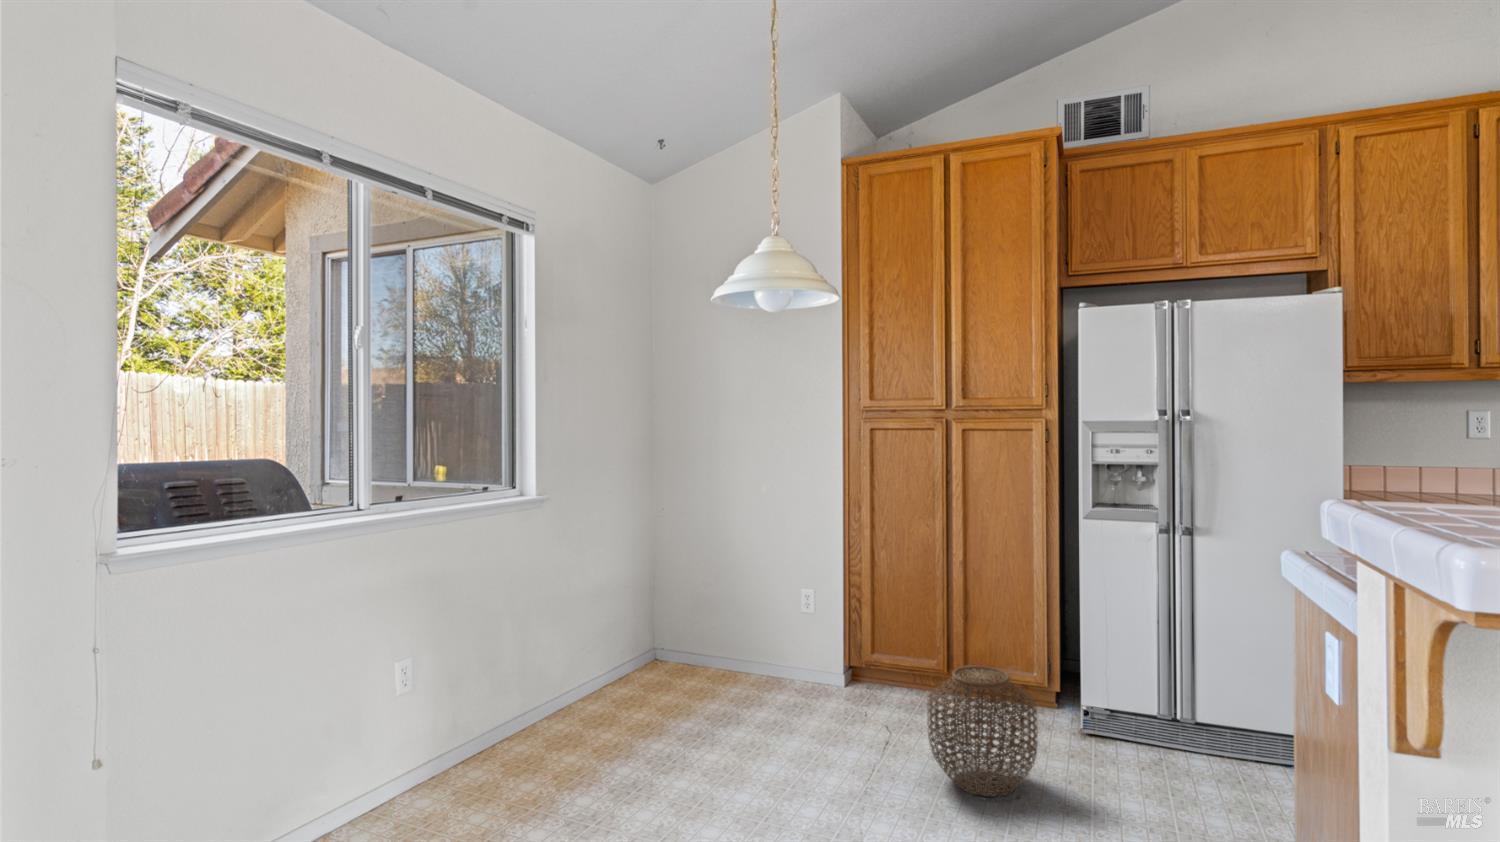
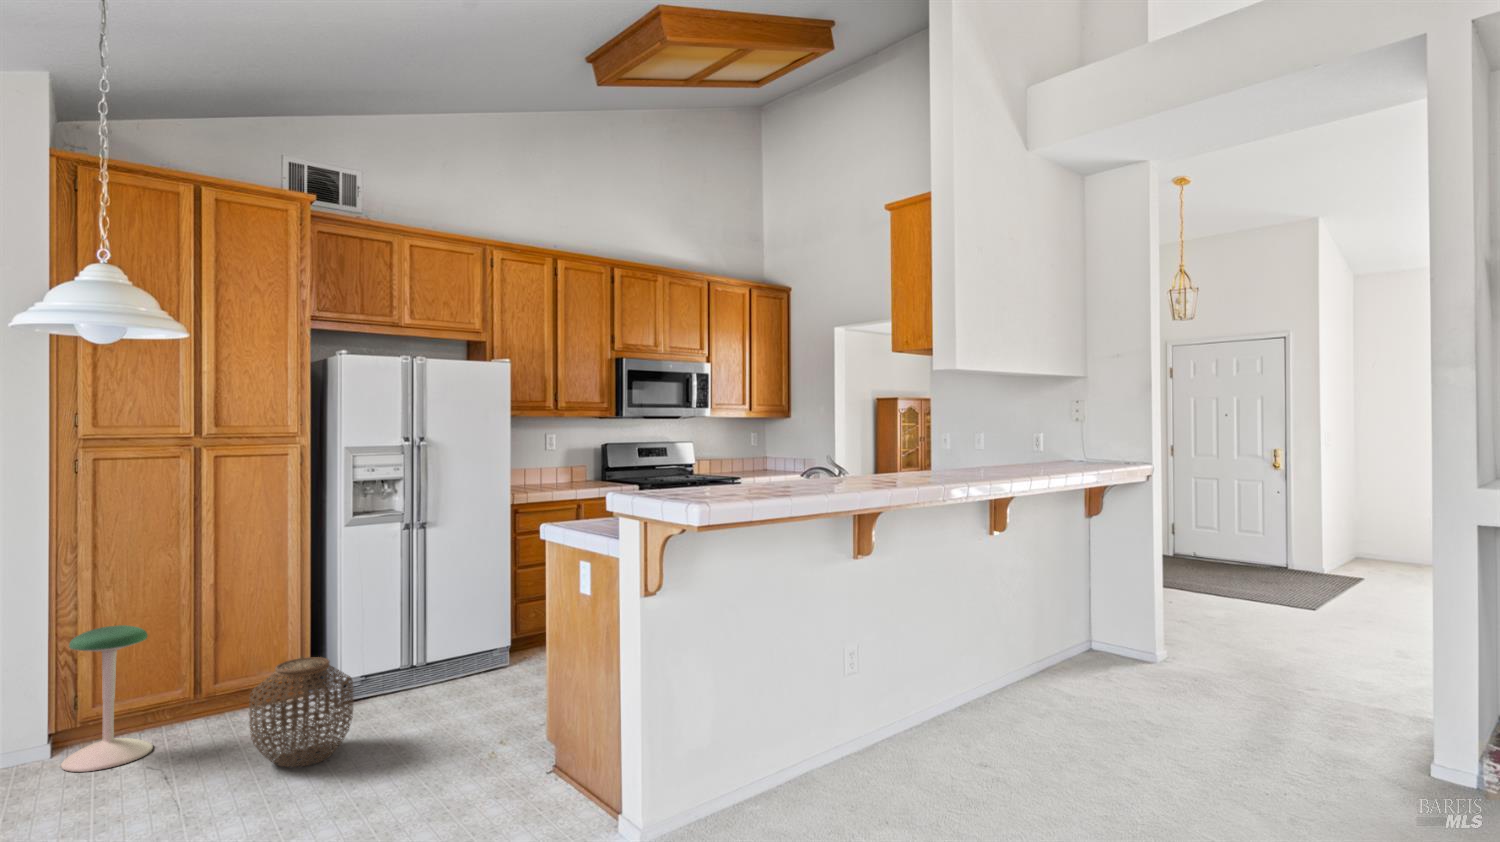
stool: none [829,589,897,722] -> present [61,625,153,772]

